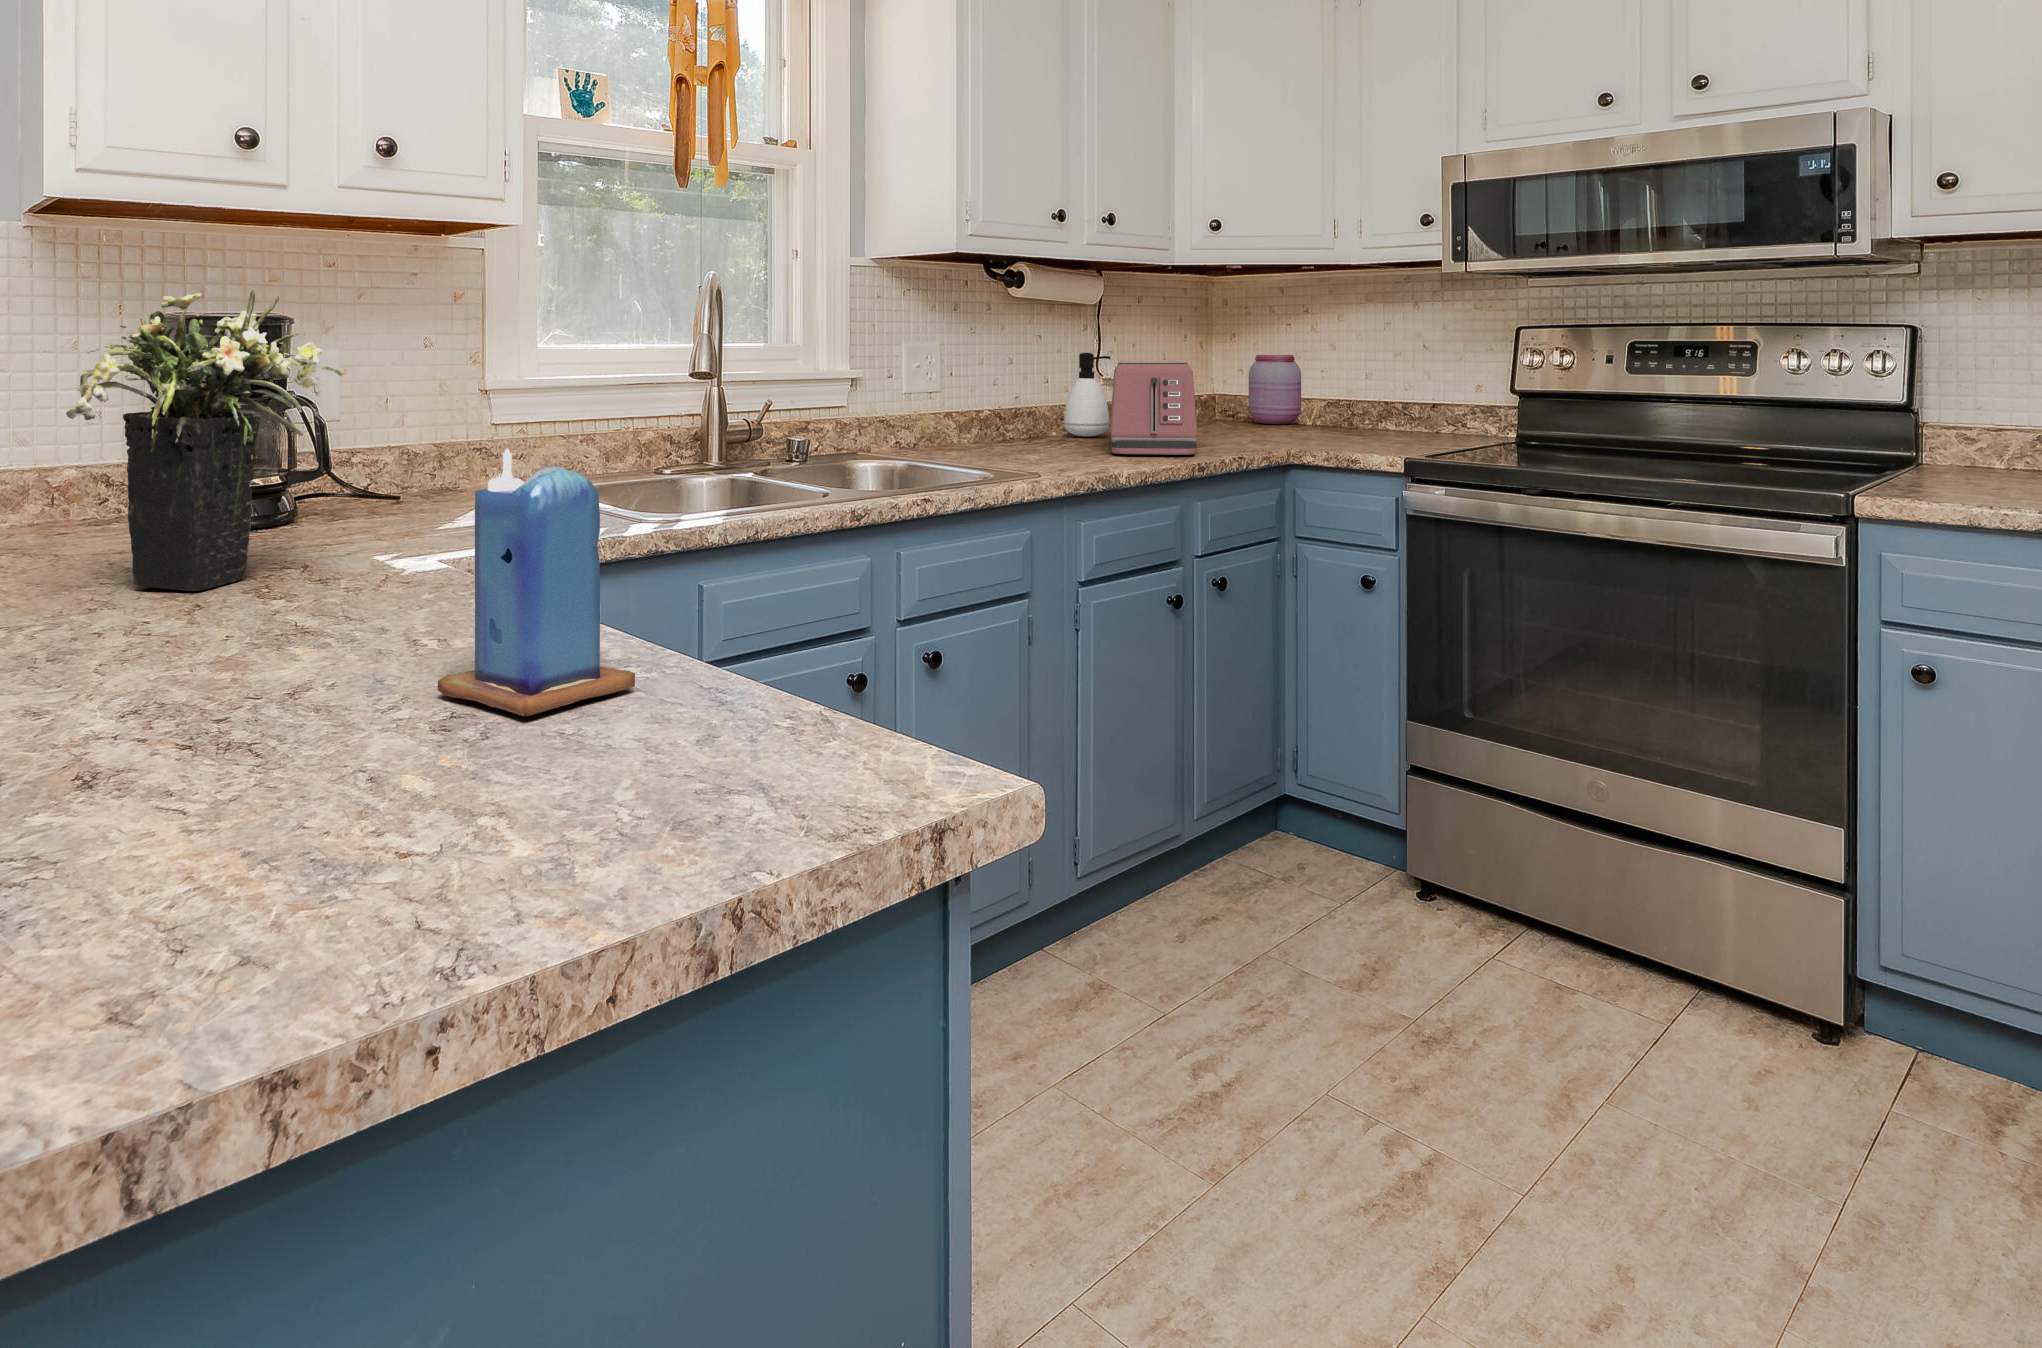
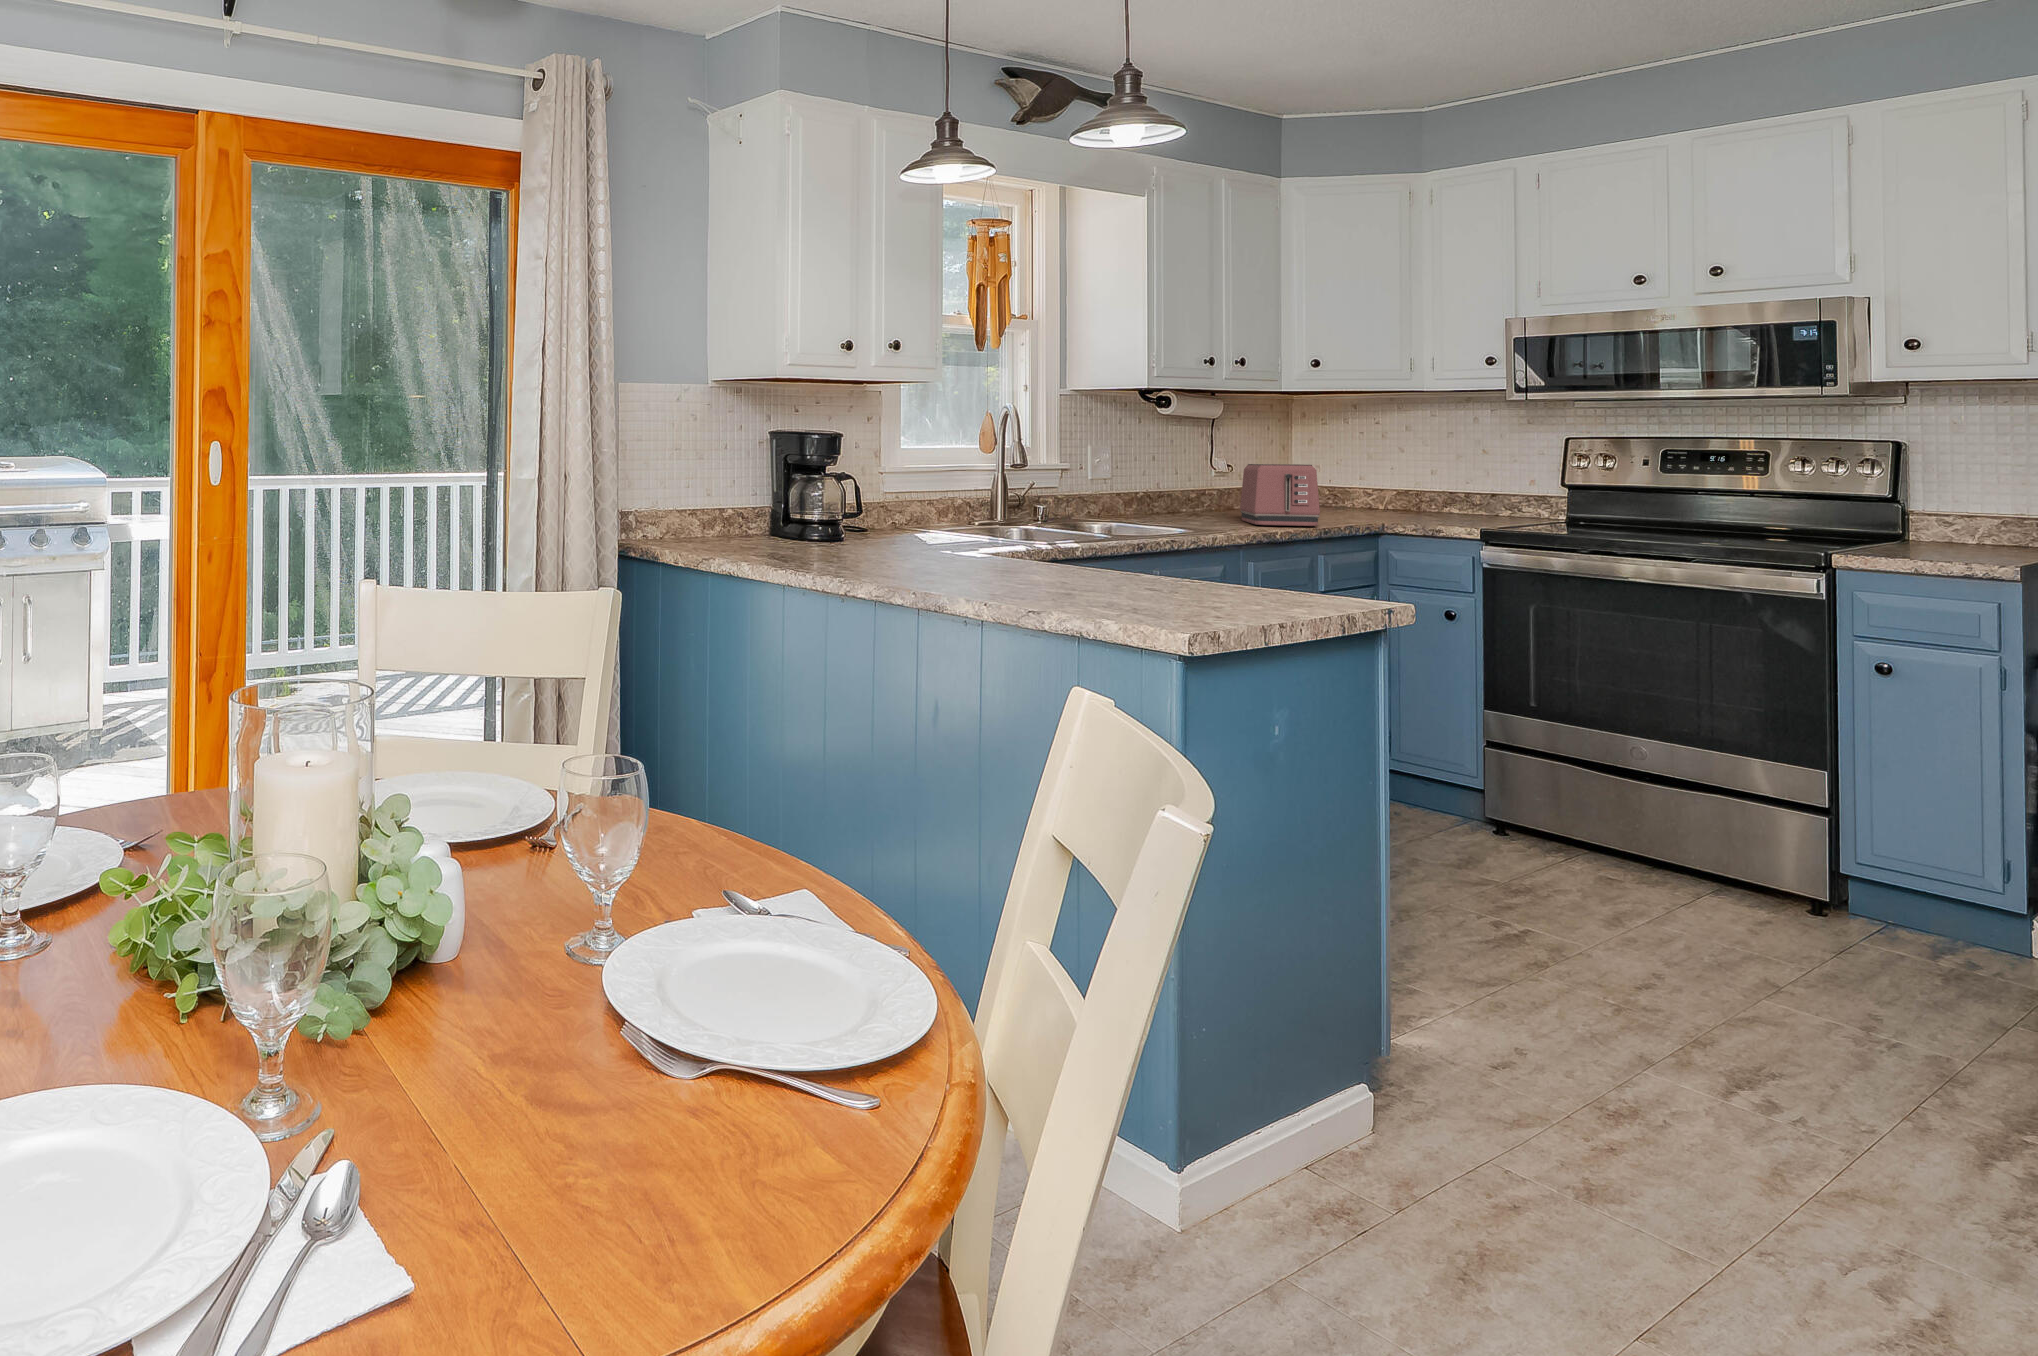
flower arrangement: present [66,290,345,591] -> none [837,428,945,567]
soap dispenser: present [1064,353,1110,437] -> none [1196,457,1233,515]
jar: present [1249,355,1301,424] -> none [1329,459,1374,510]
candle: present [438,449,635,717] -> none [1115,497,1195,597]

